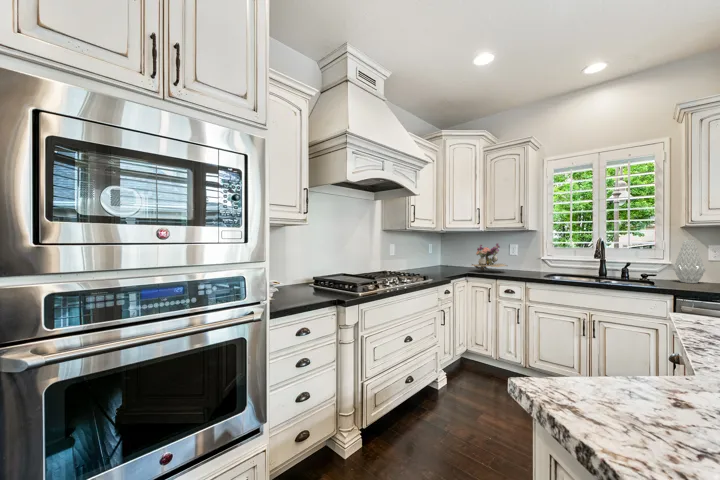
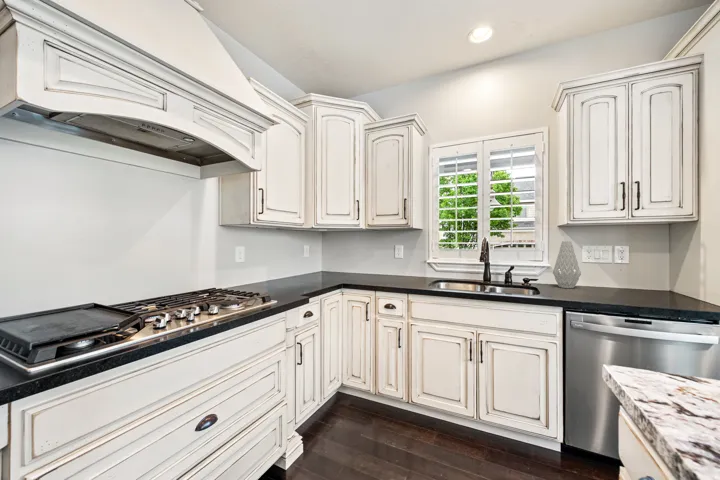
flower arrangement: present [472,243,507,271] -> none [347,243,390,281]

